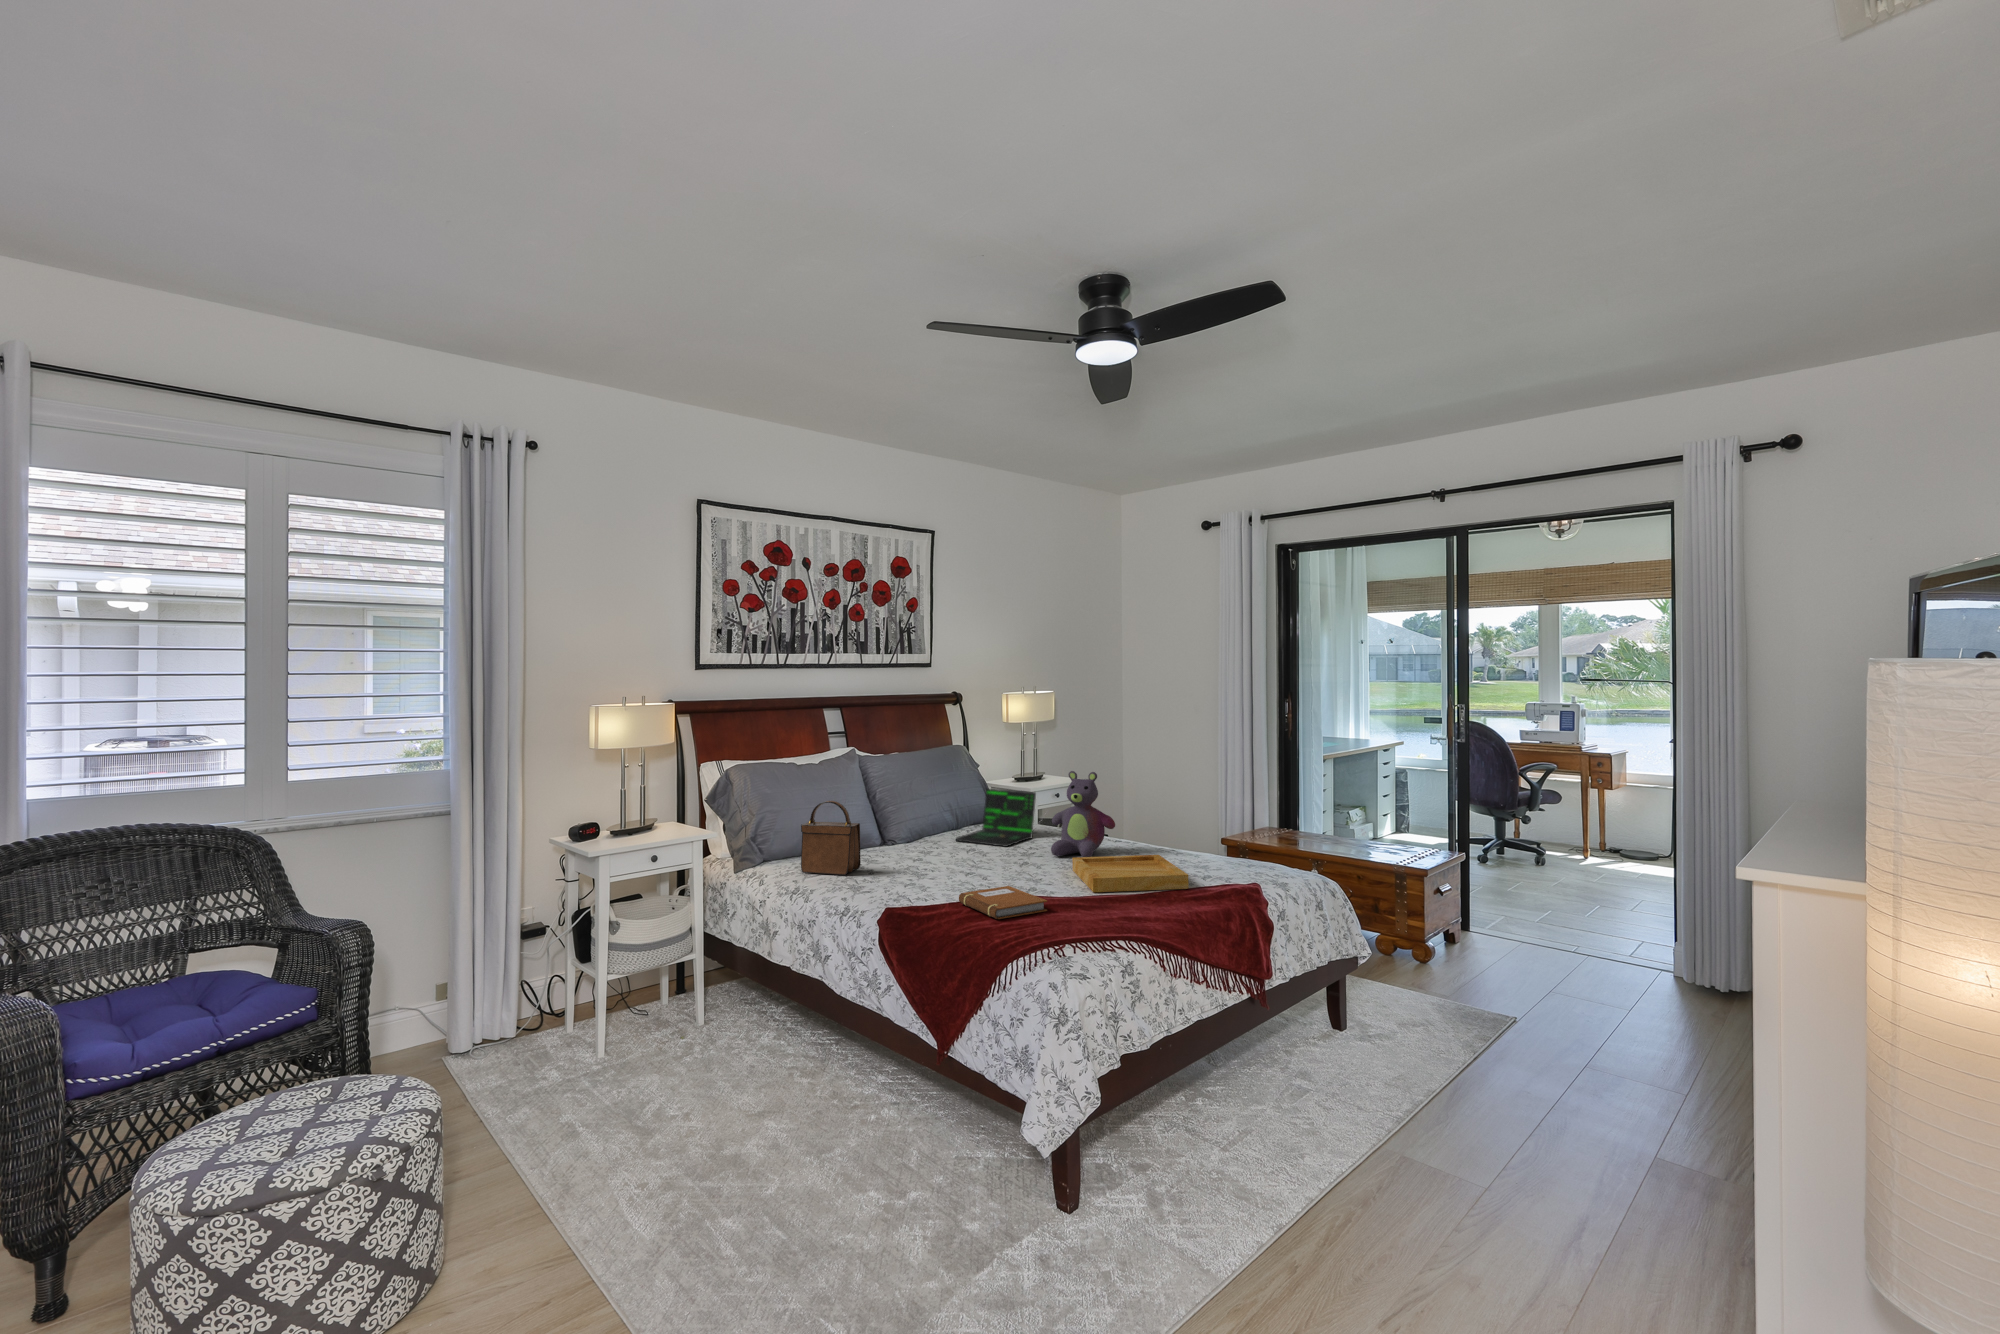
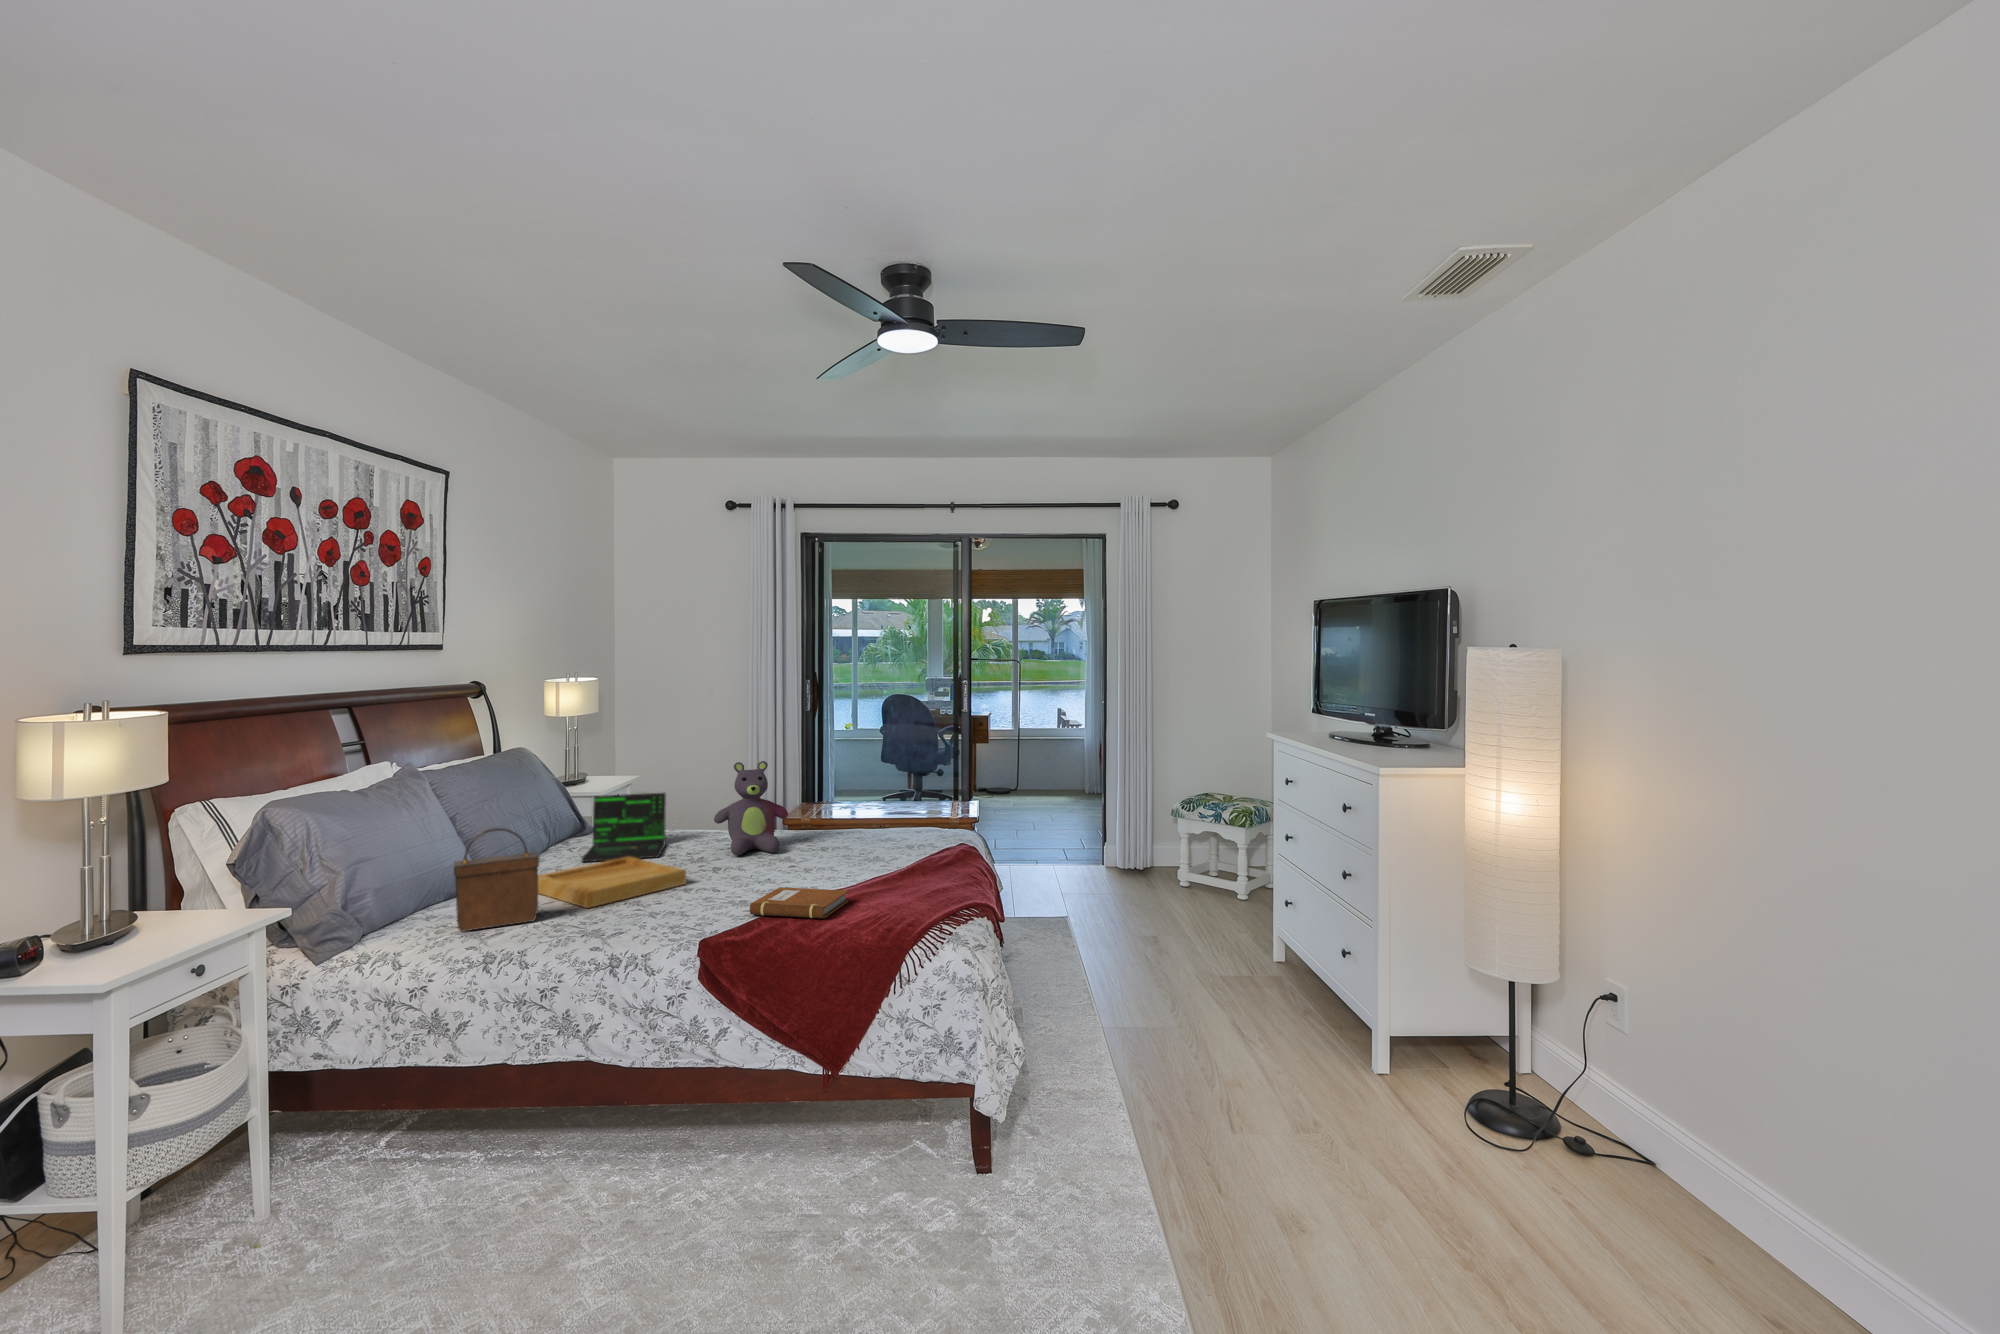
tray: present [1072,855,1189,892] -> present [538,857,686,908]

